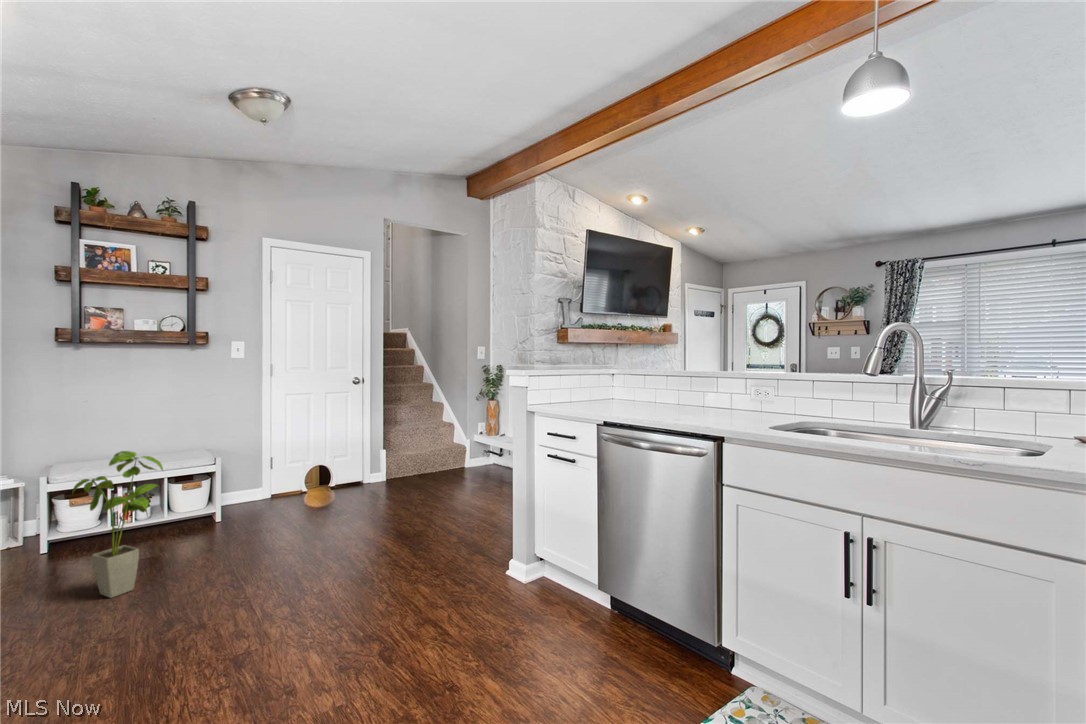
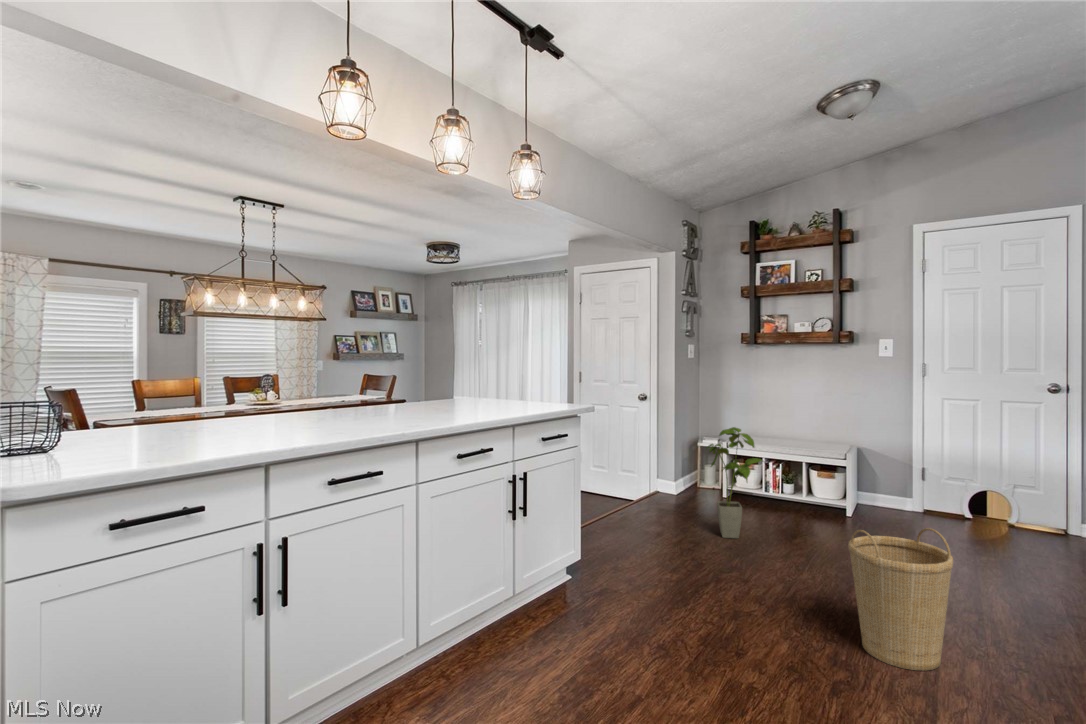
basket: none [344,498,420,621] -> present [848,528,953,671]

